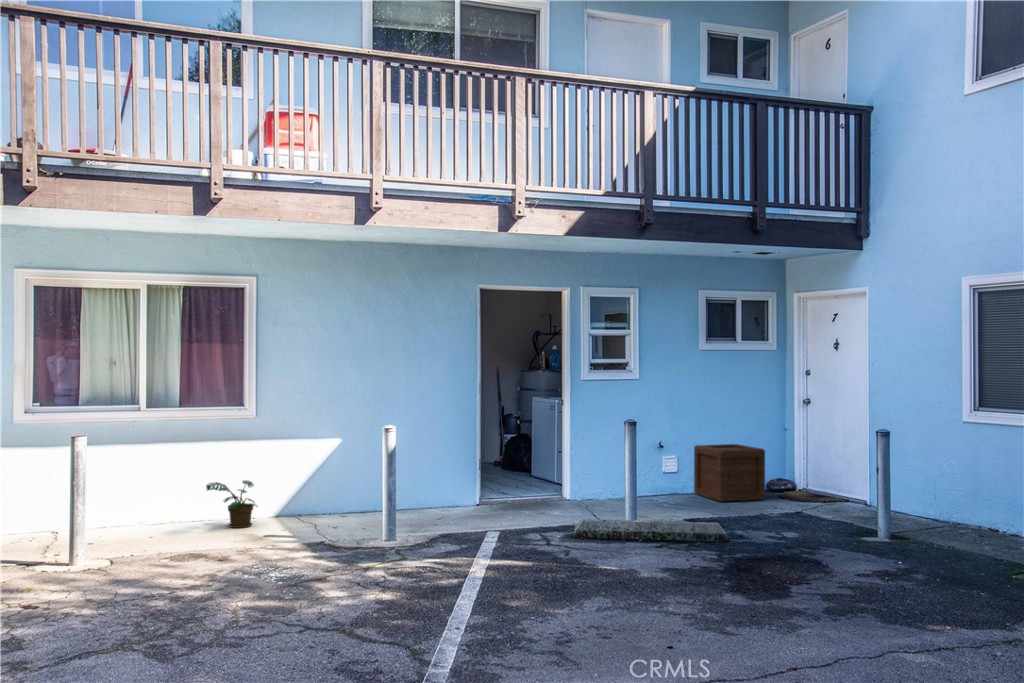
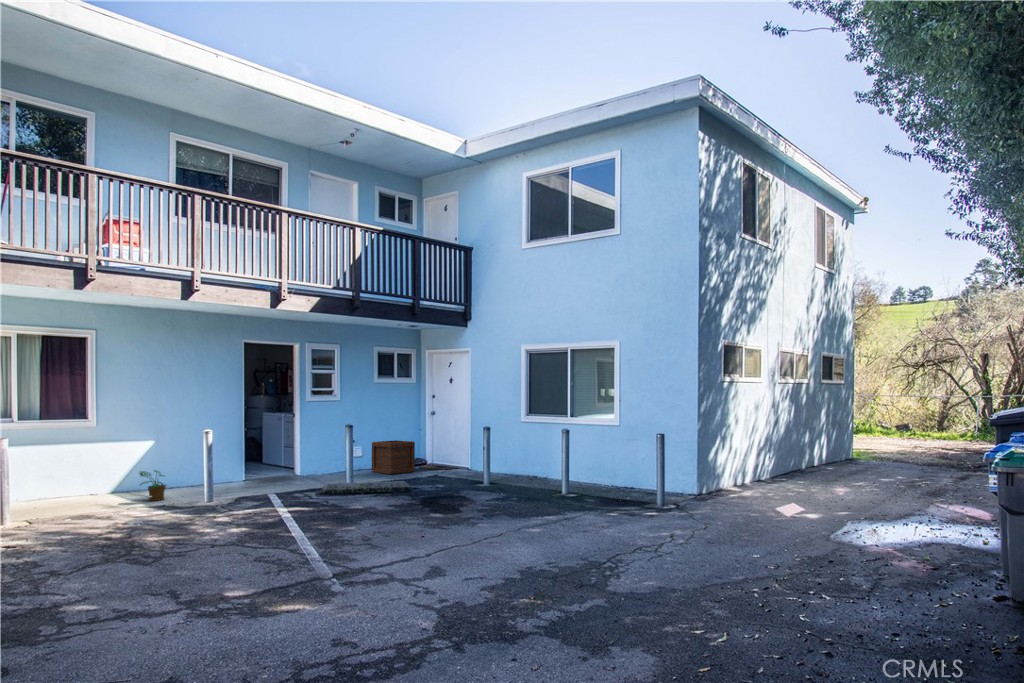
potted plant: present [206,481,257,528] -> present [140,470,166,501]

